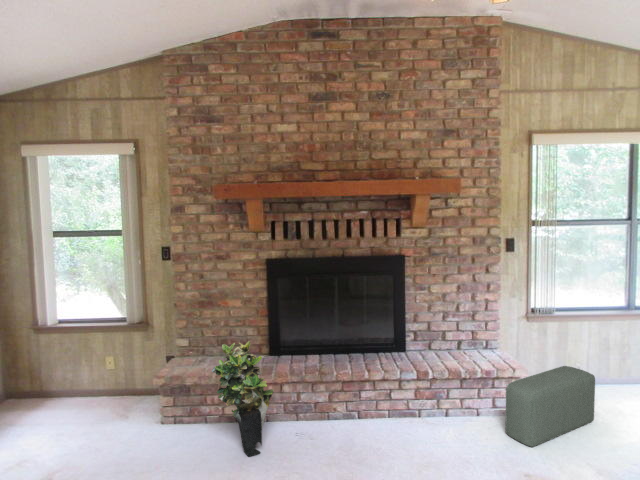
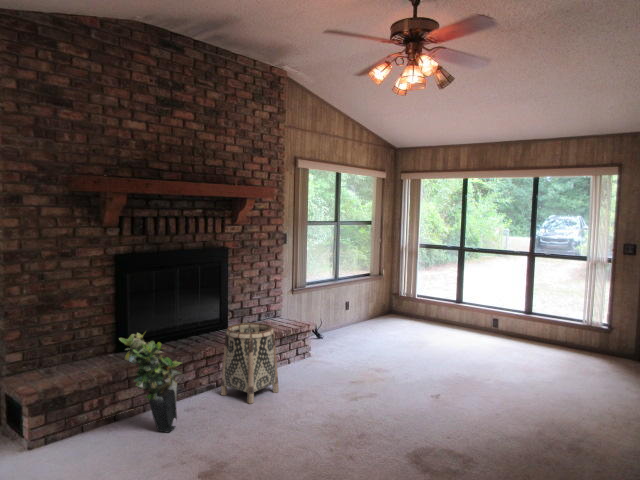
basket: none [351,351,414,458] -> present [221,323,279,403]
pouf: present [506,366,595,447] -> none [313,319,345,369]

